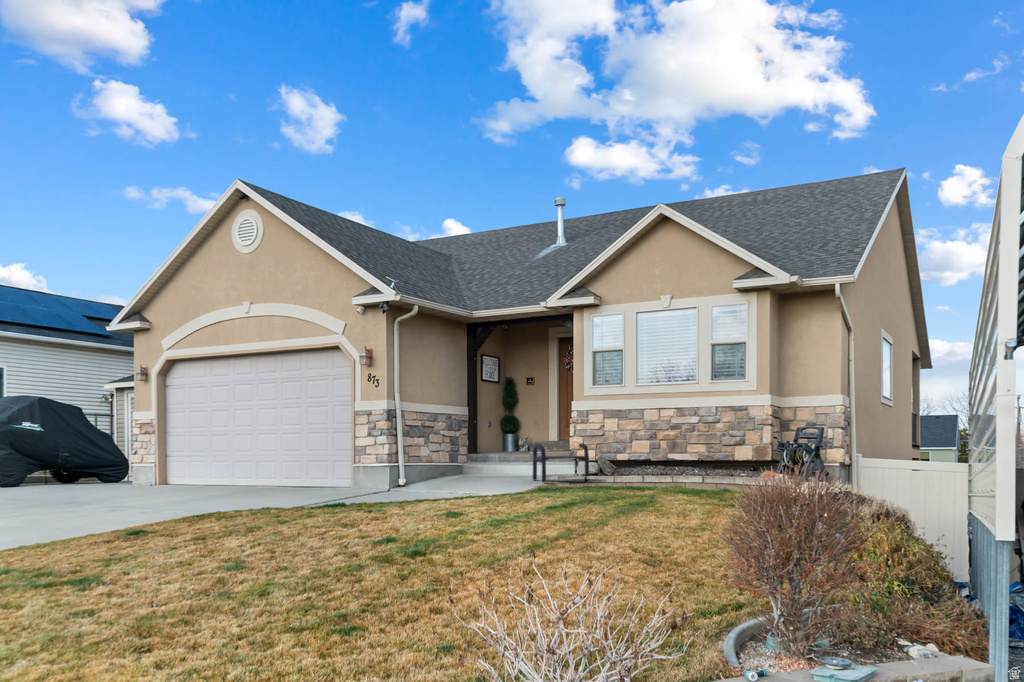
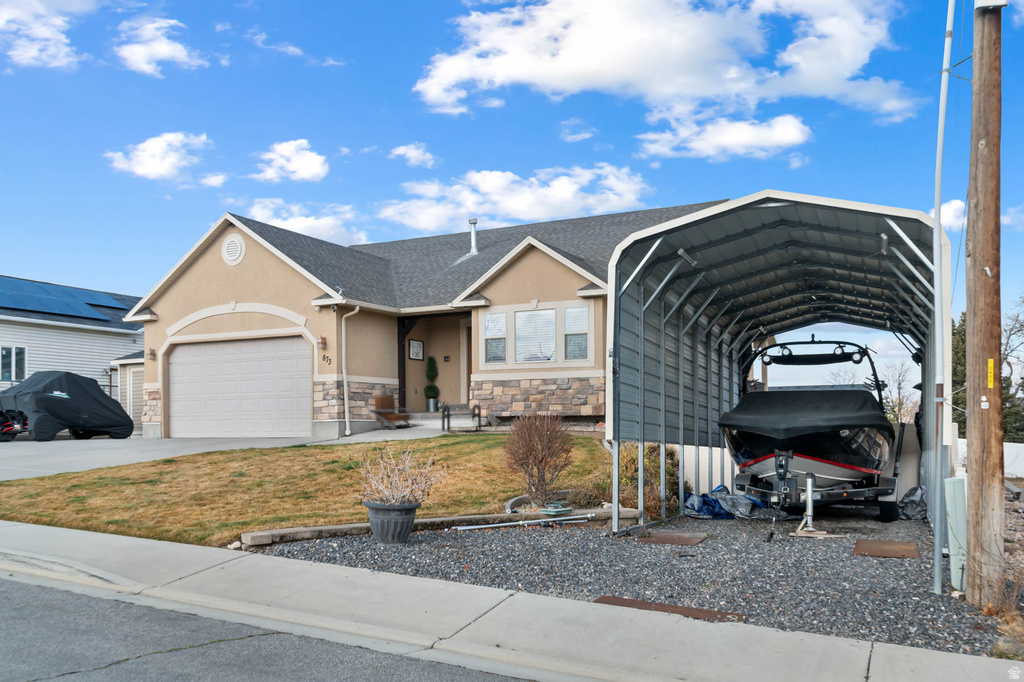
lounge chair: none [430,429,489,476] -> present [371,395,412,429]

